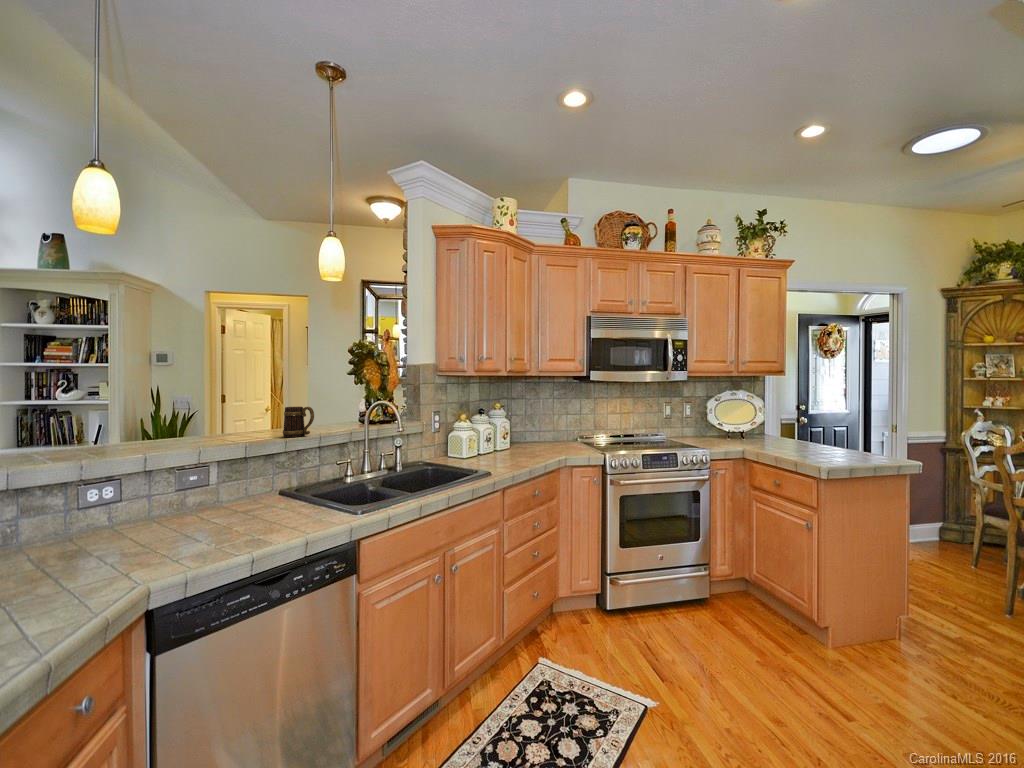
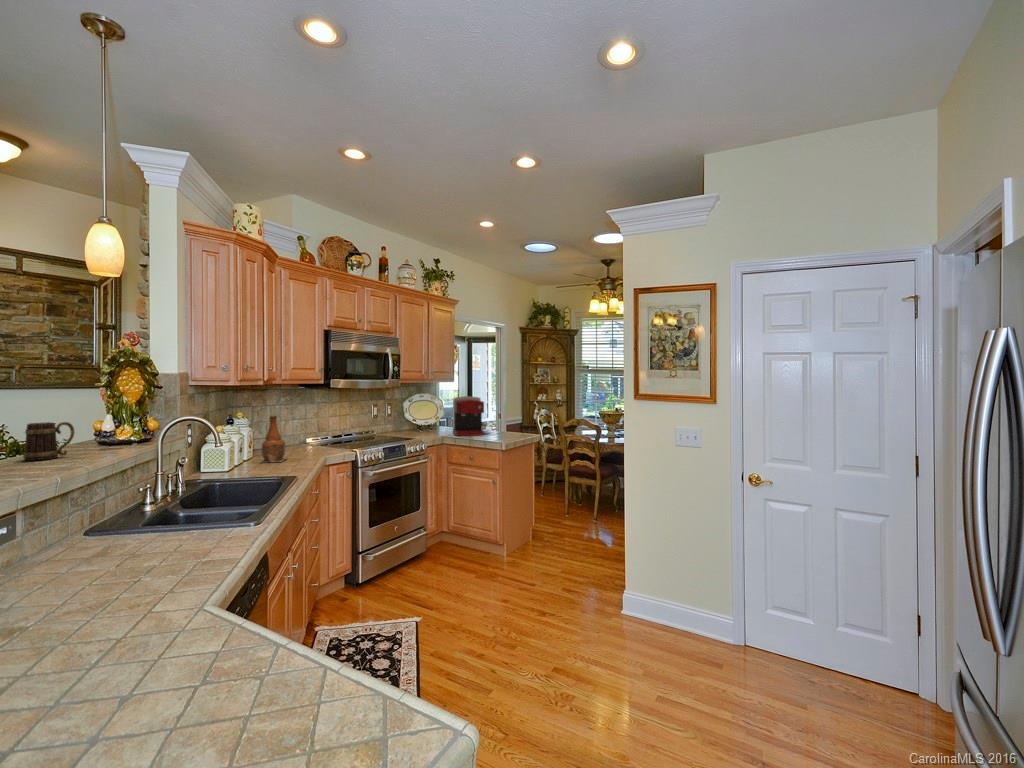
coffee maker: none [776,395,824,455] -> present [453,396,484,436]
bottle: none [499,409,530,460] -> present [261,415,286,463]

